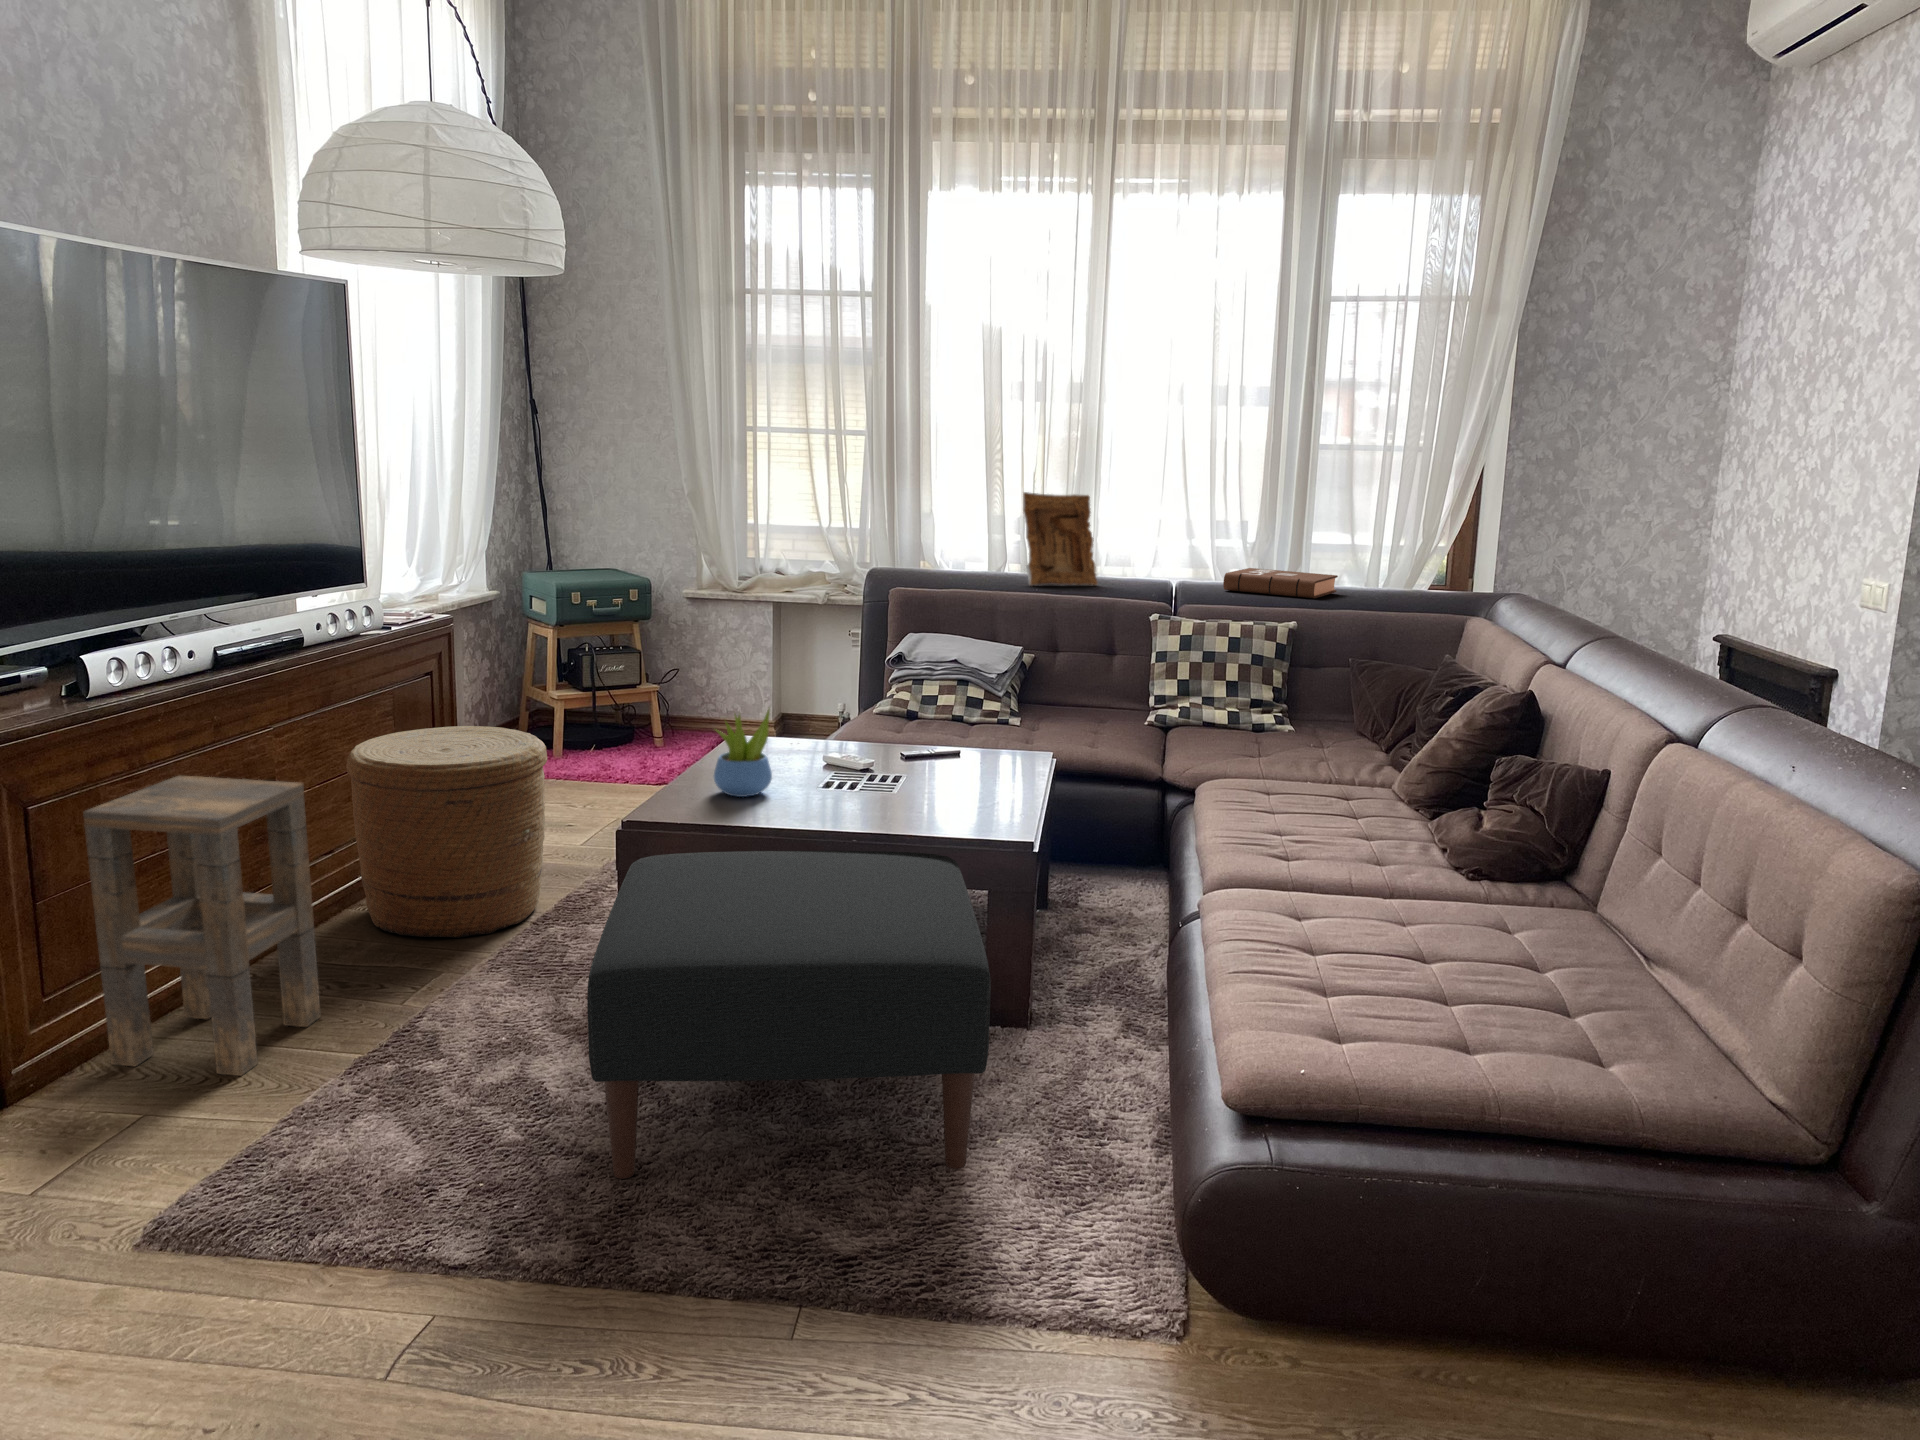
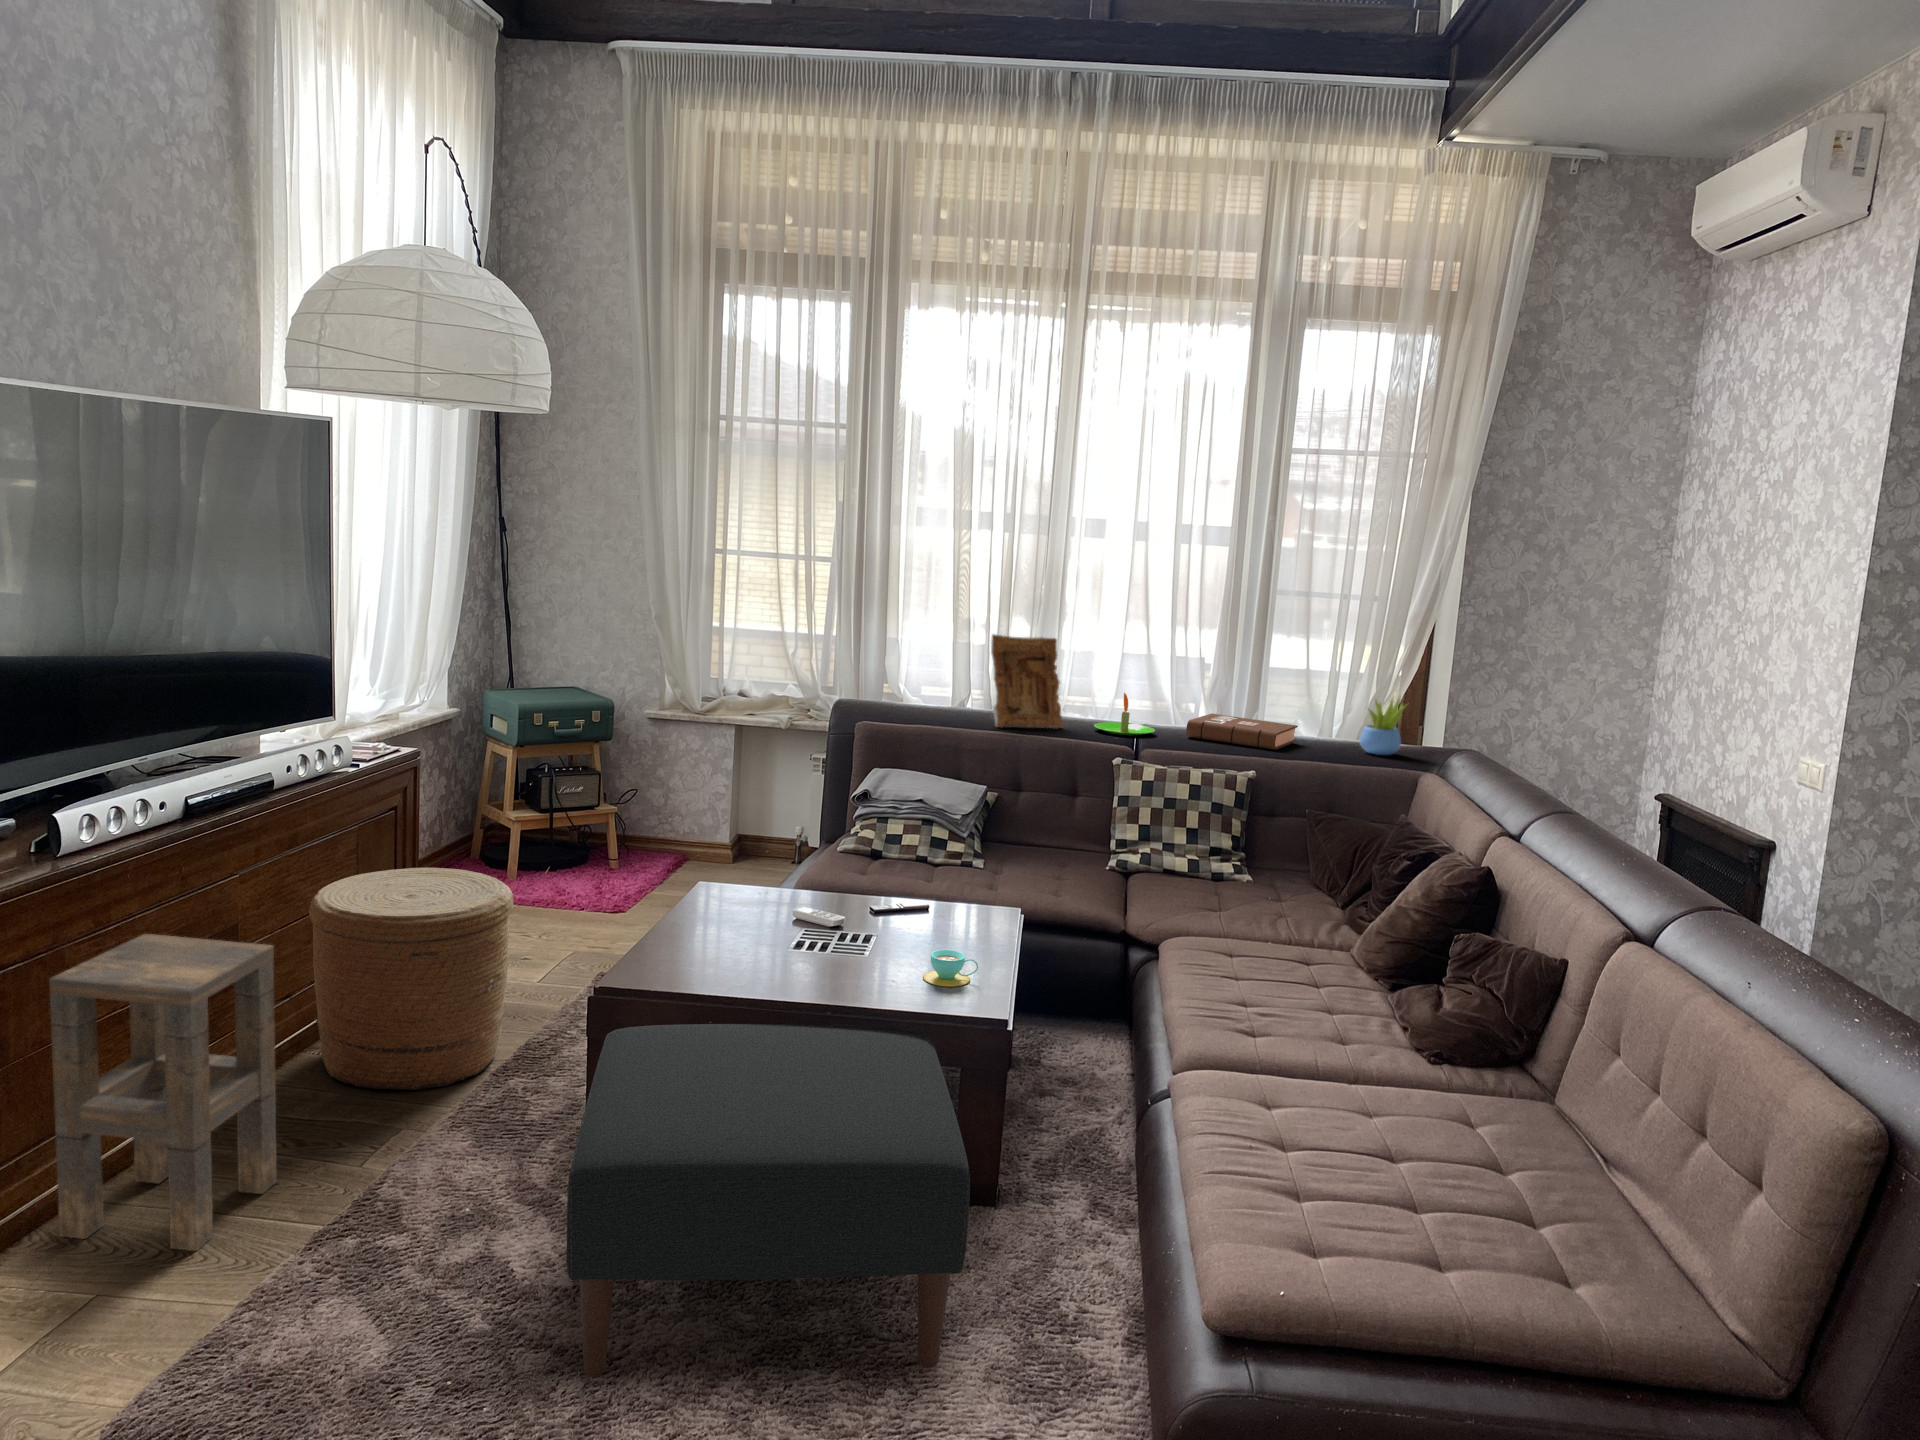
candle: none [1129,547,1192,590] -> present [1094,693,1155,736]
succulent plant: present [714,707,772,797] -> present [1360,697,1406,755]
teacup: none [950,782,1006,816] -> present [923,950,978,987]

